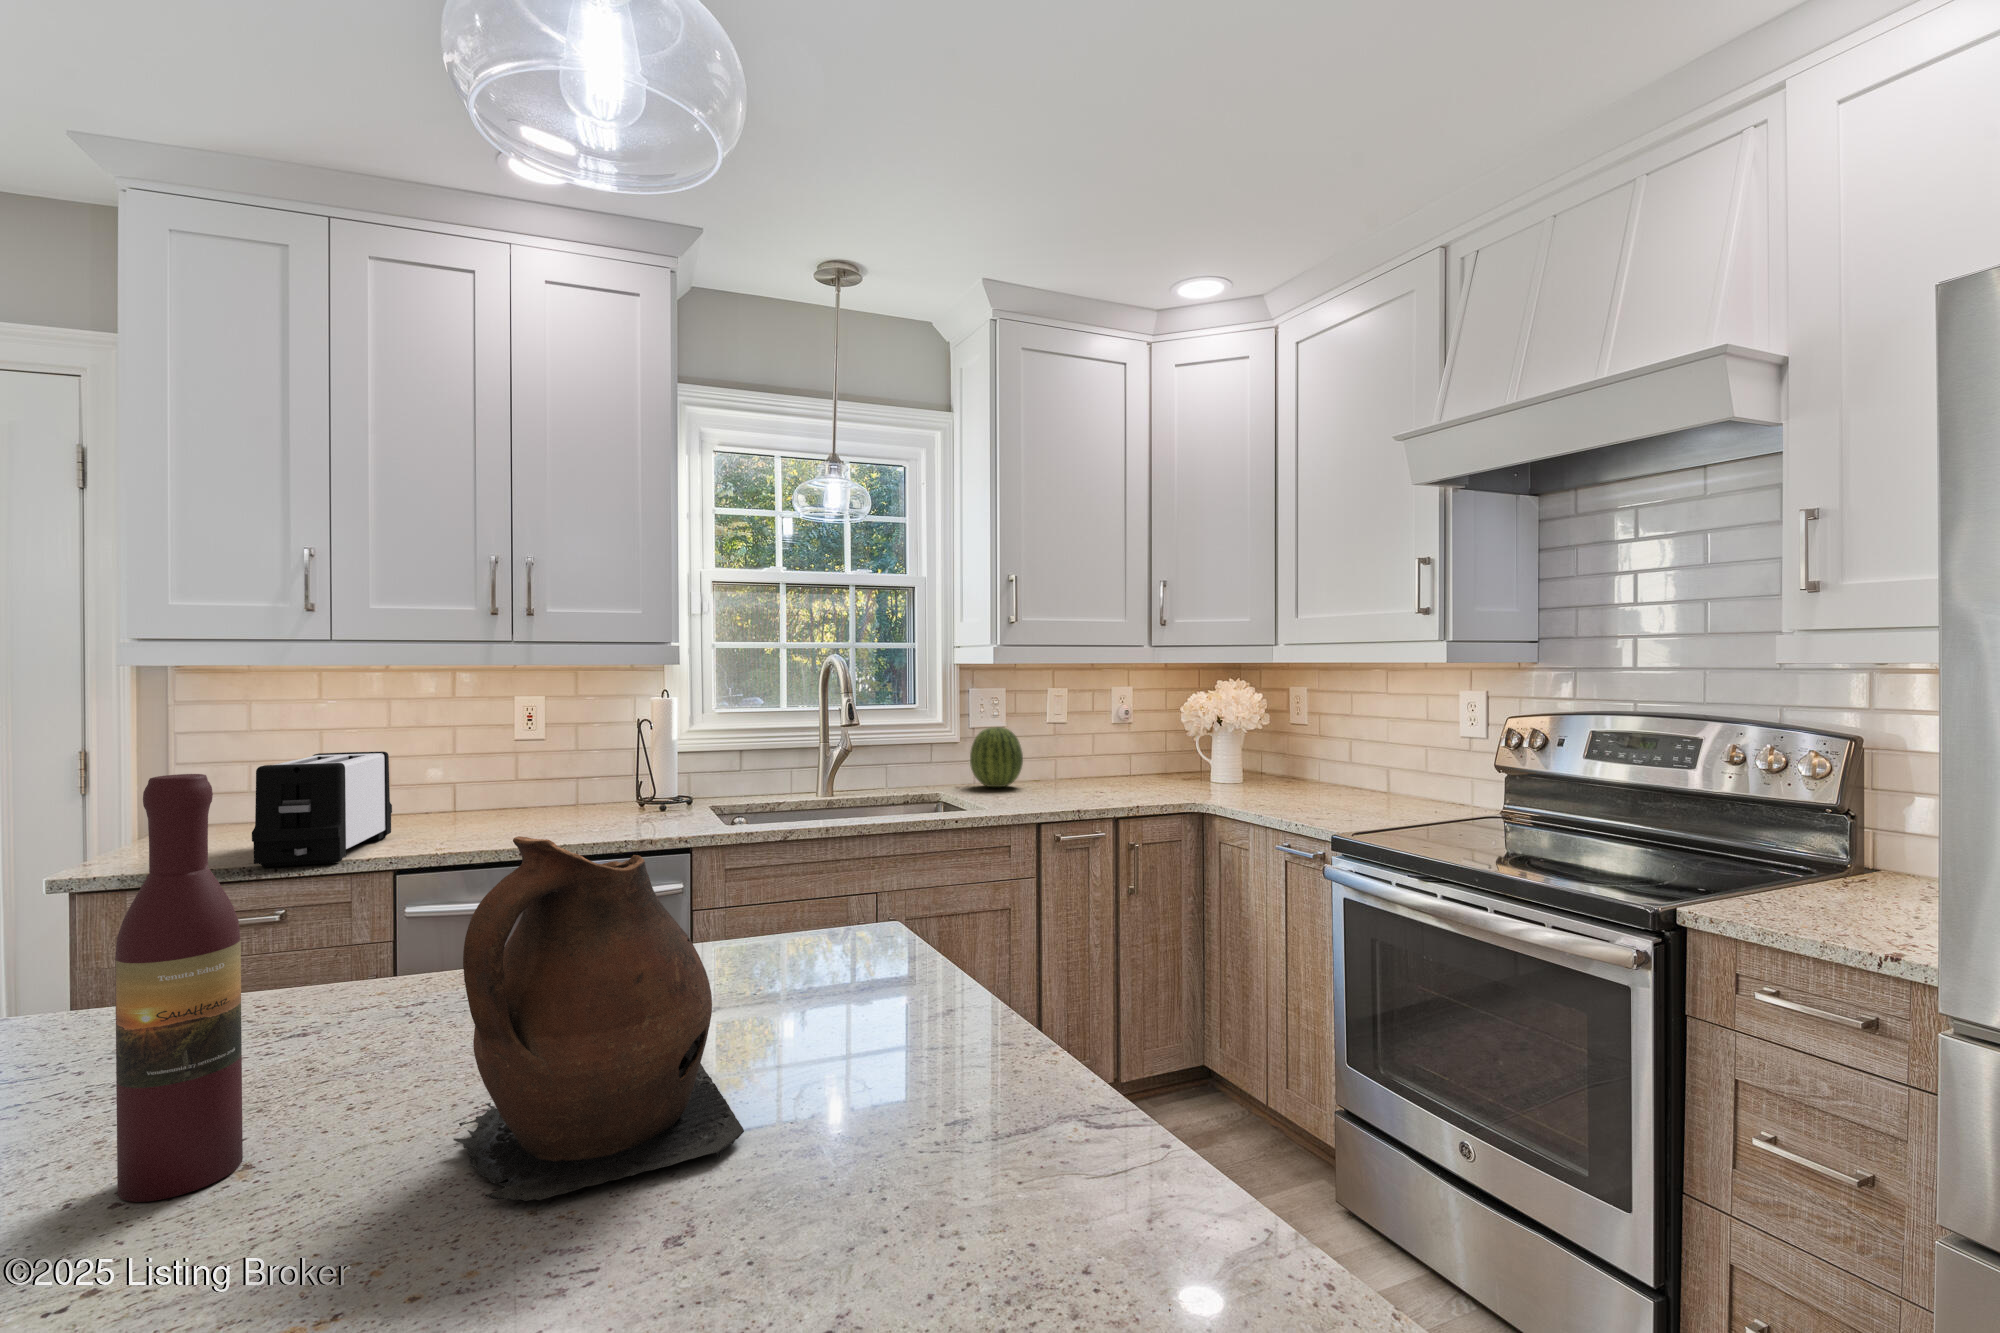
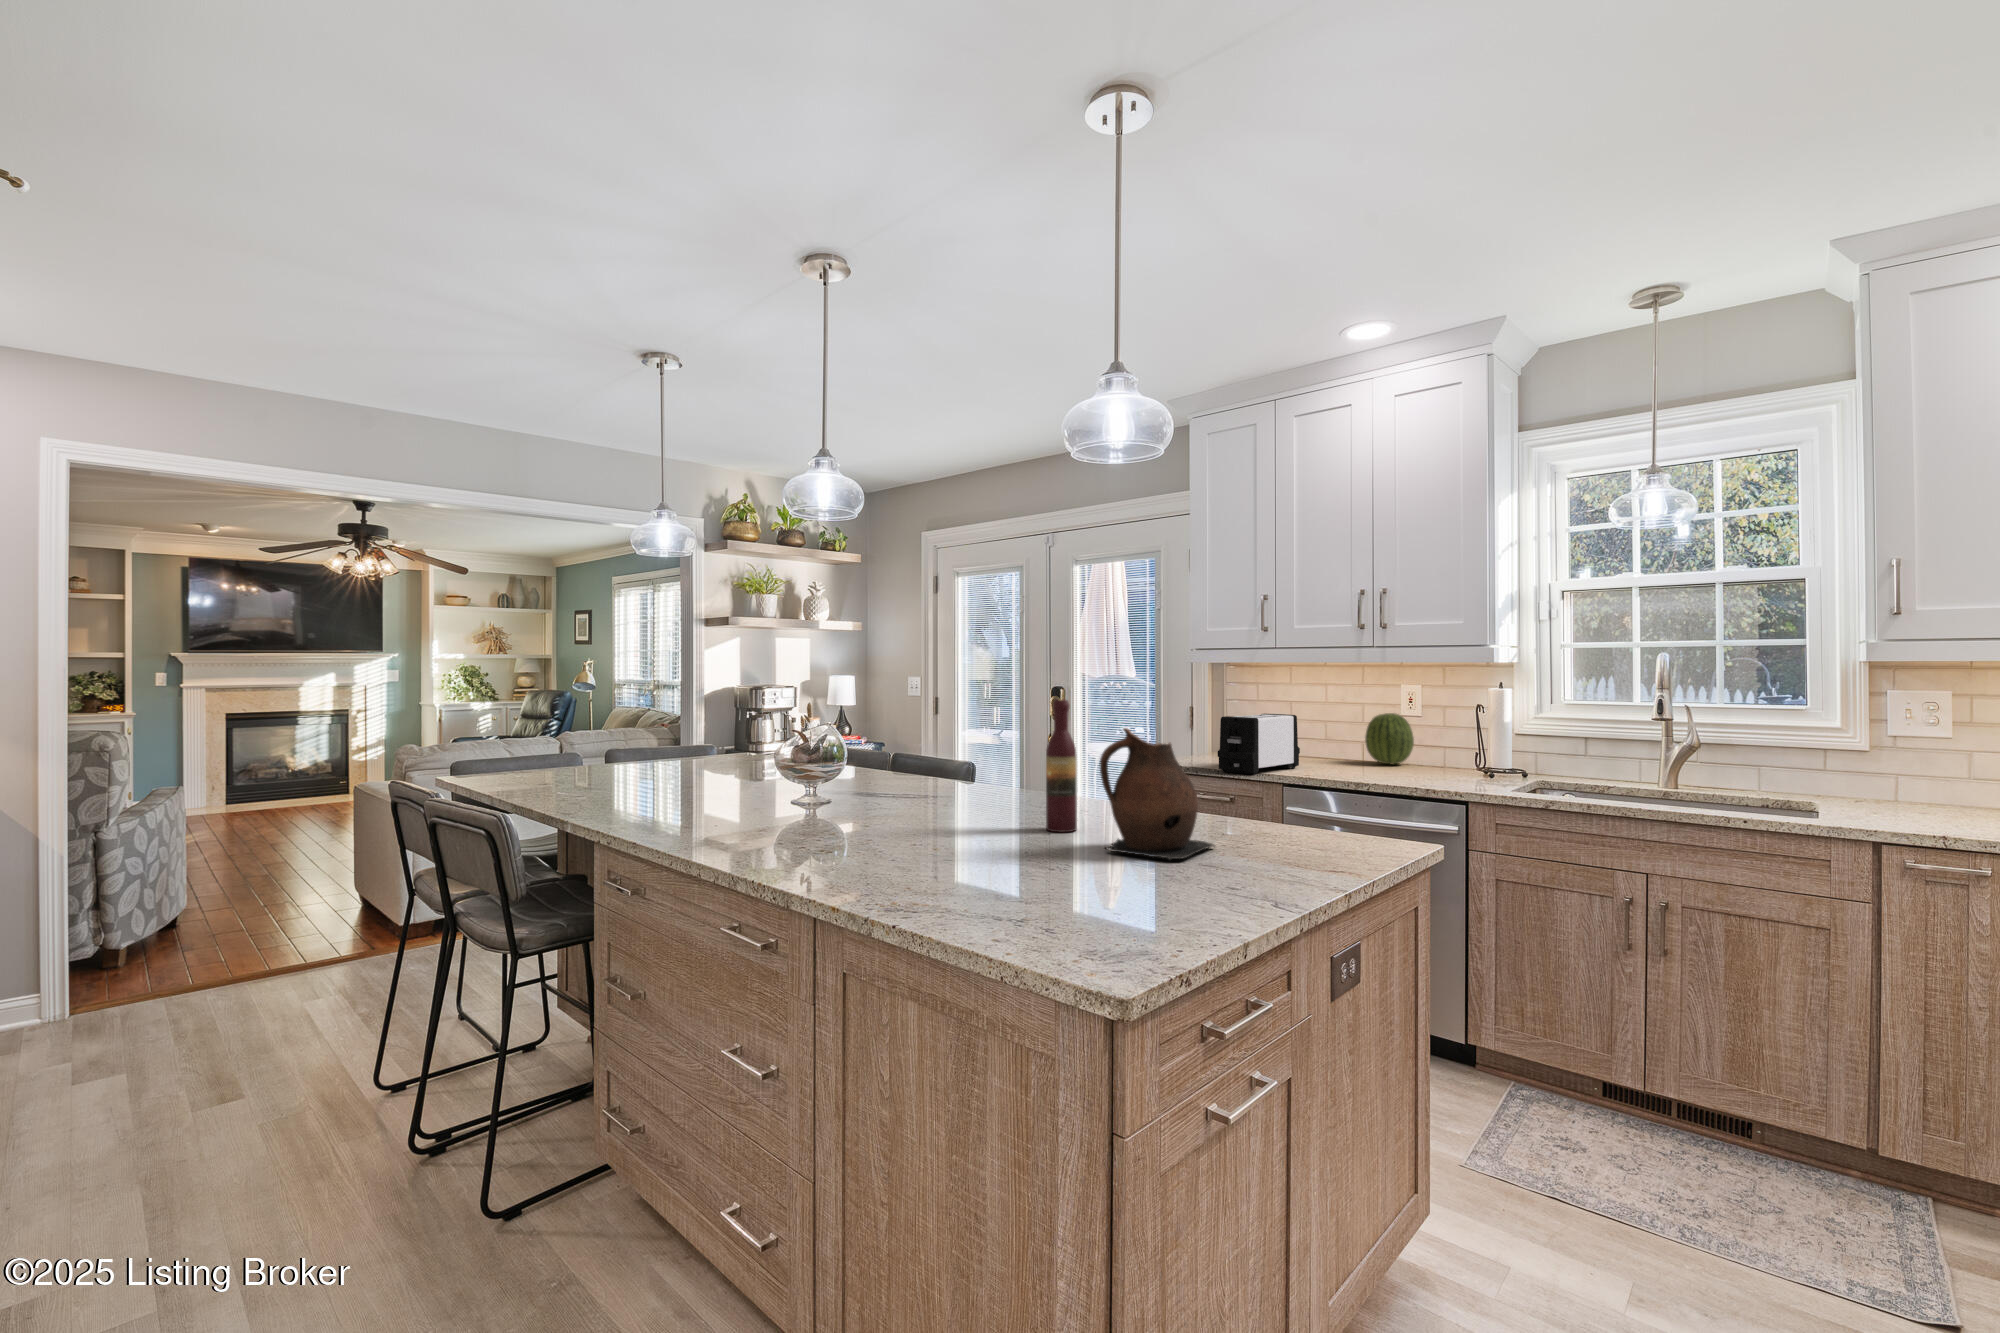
fruit: present [970,727,1023,787] -> present [1365,713,1414,764]

